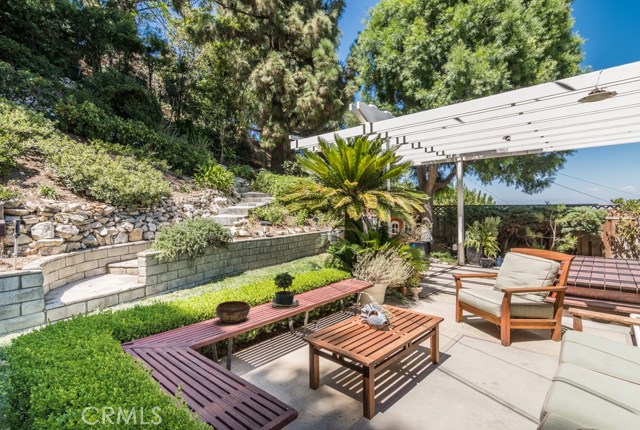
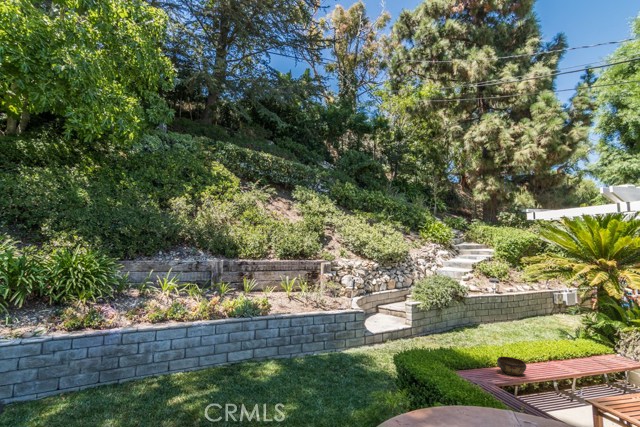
potted plant: present [272,272,299,309] -> none [529,339,567,373]

